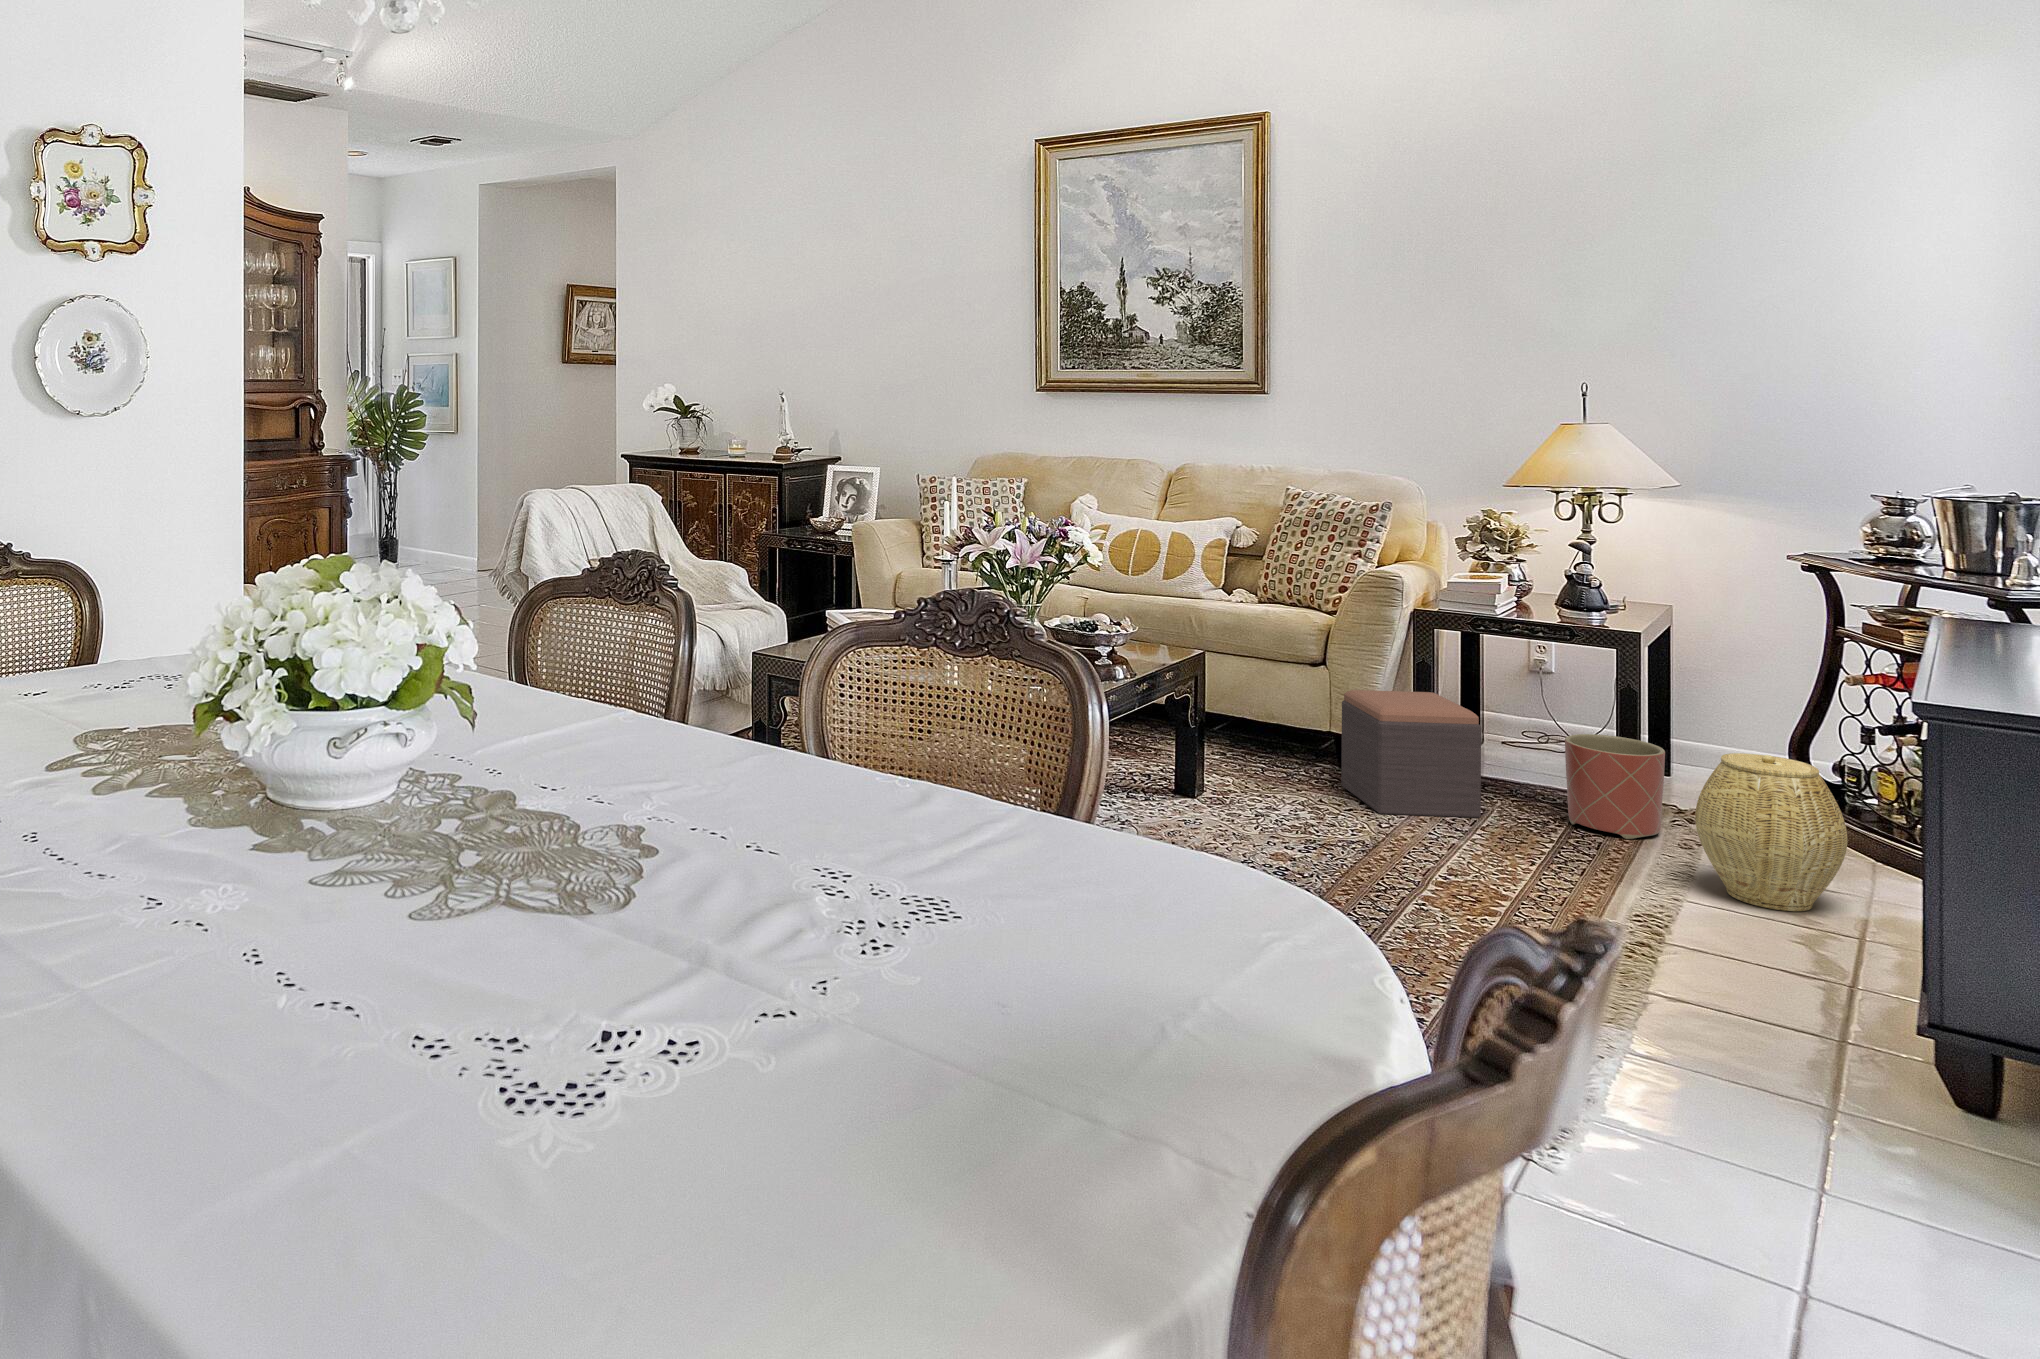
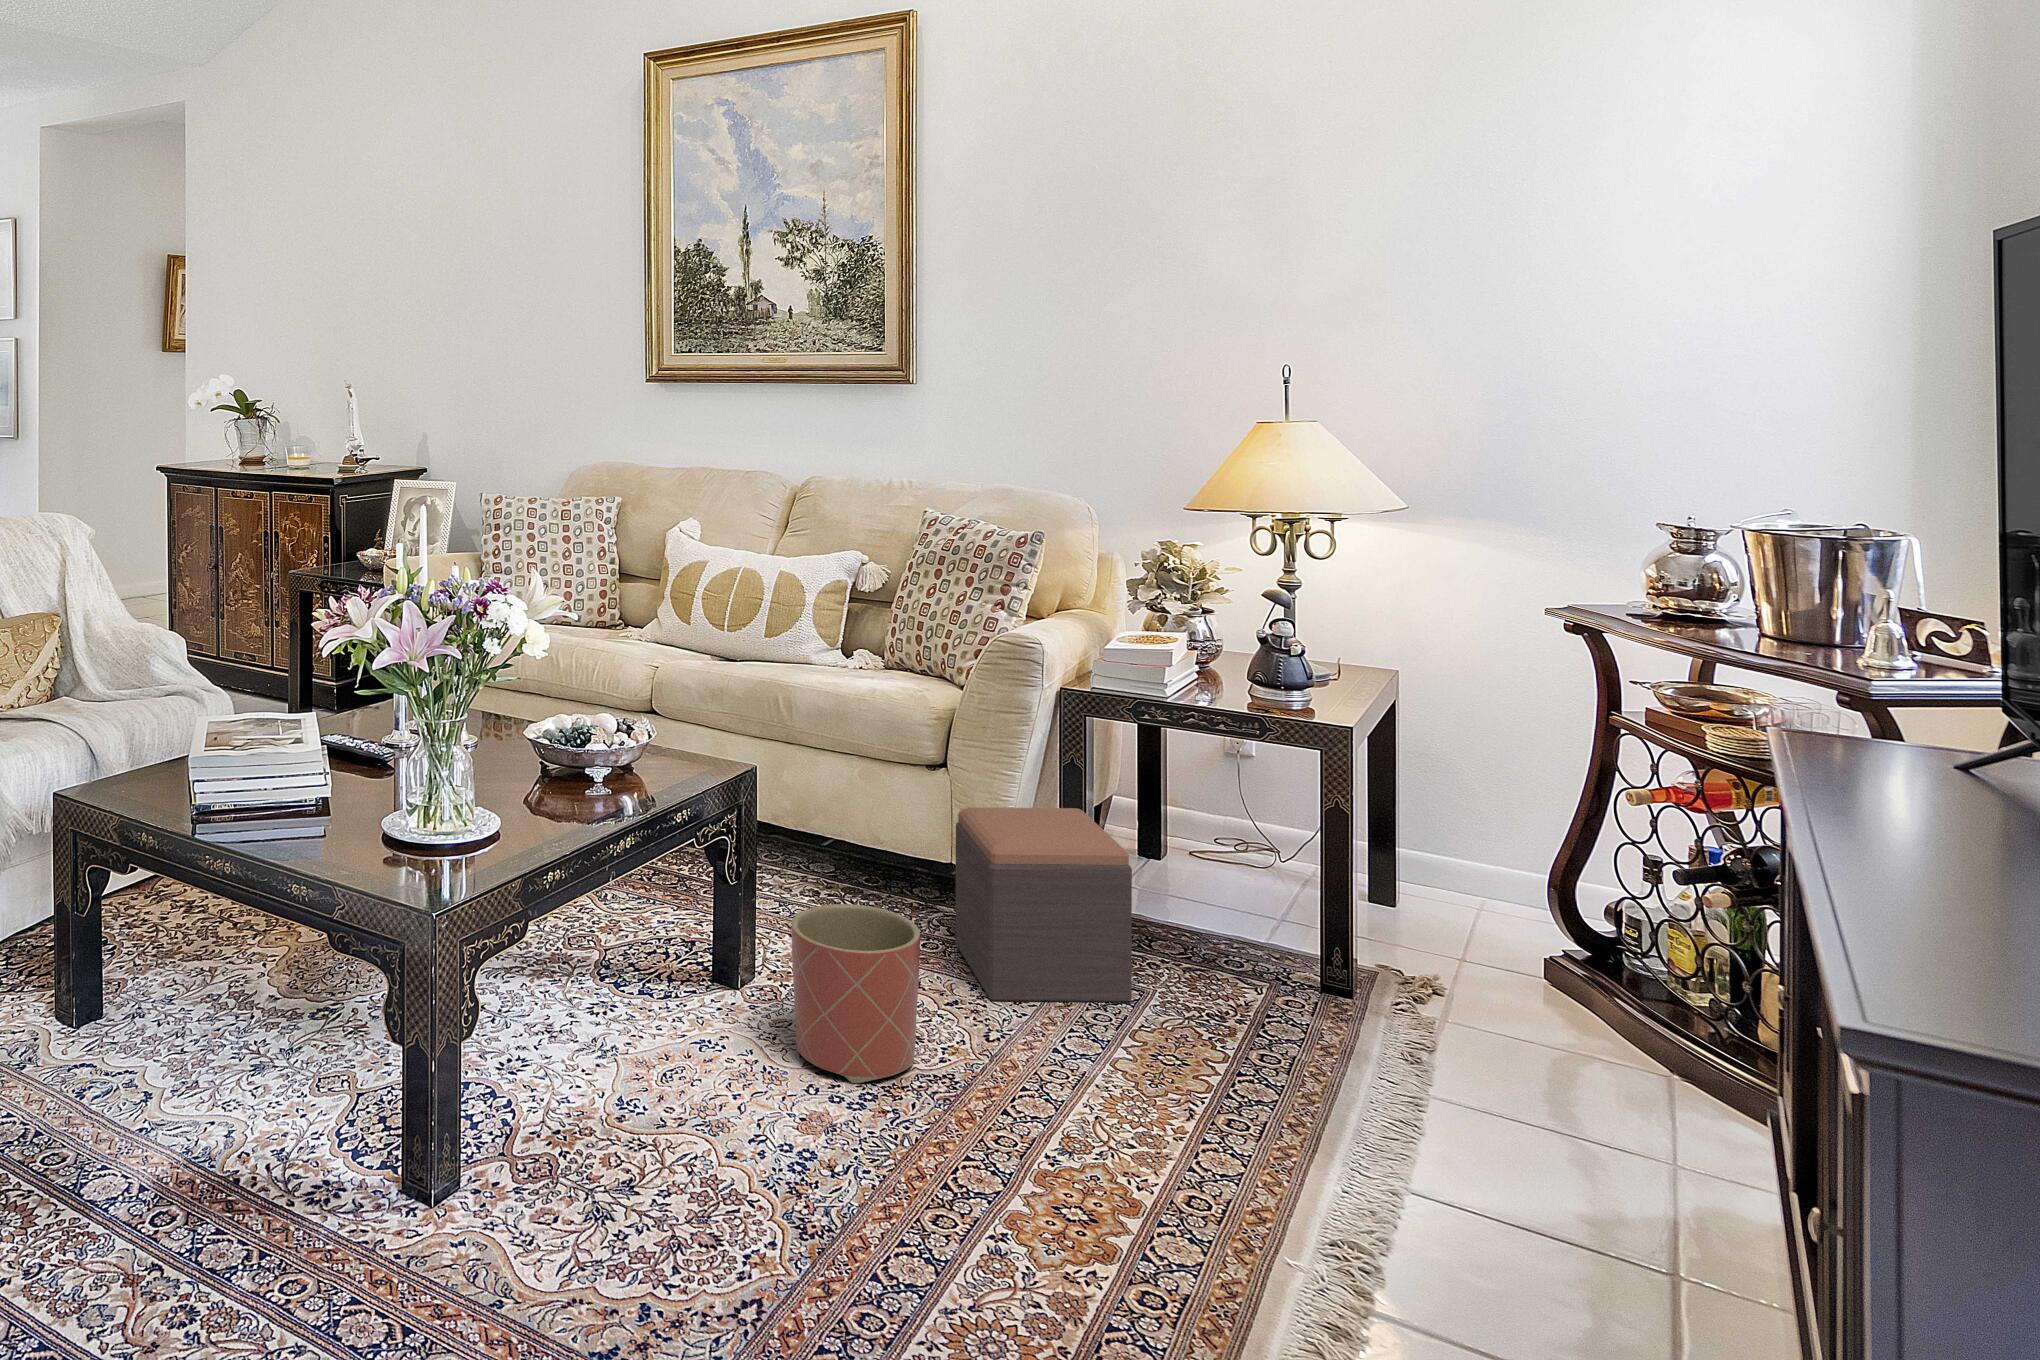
planter: present [1565,734,1665,839] -> present [791,904,920,1083]
woven basket: present [1695,753,1847,911] -> none [1413,935,1633,1200]

